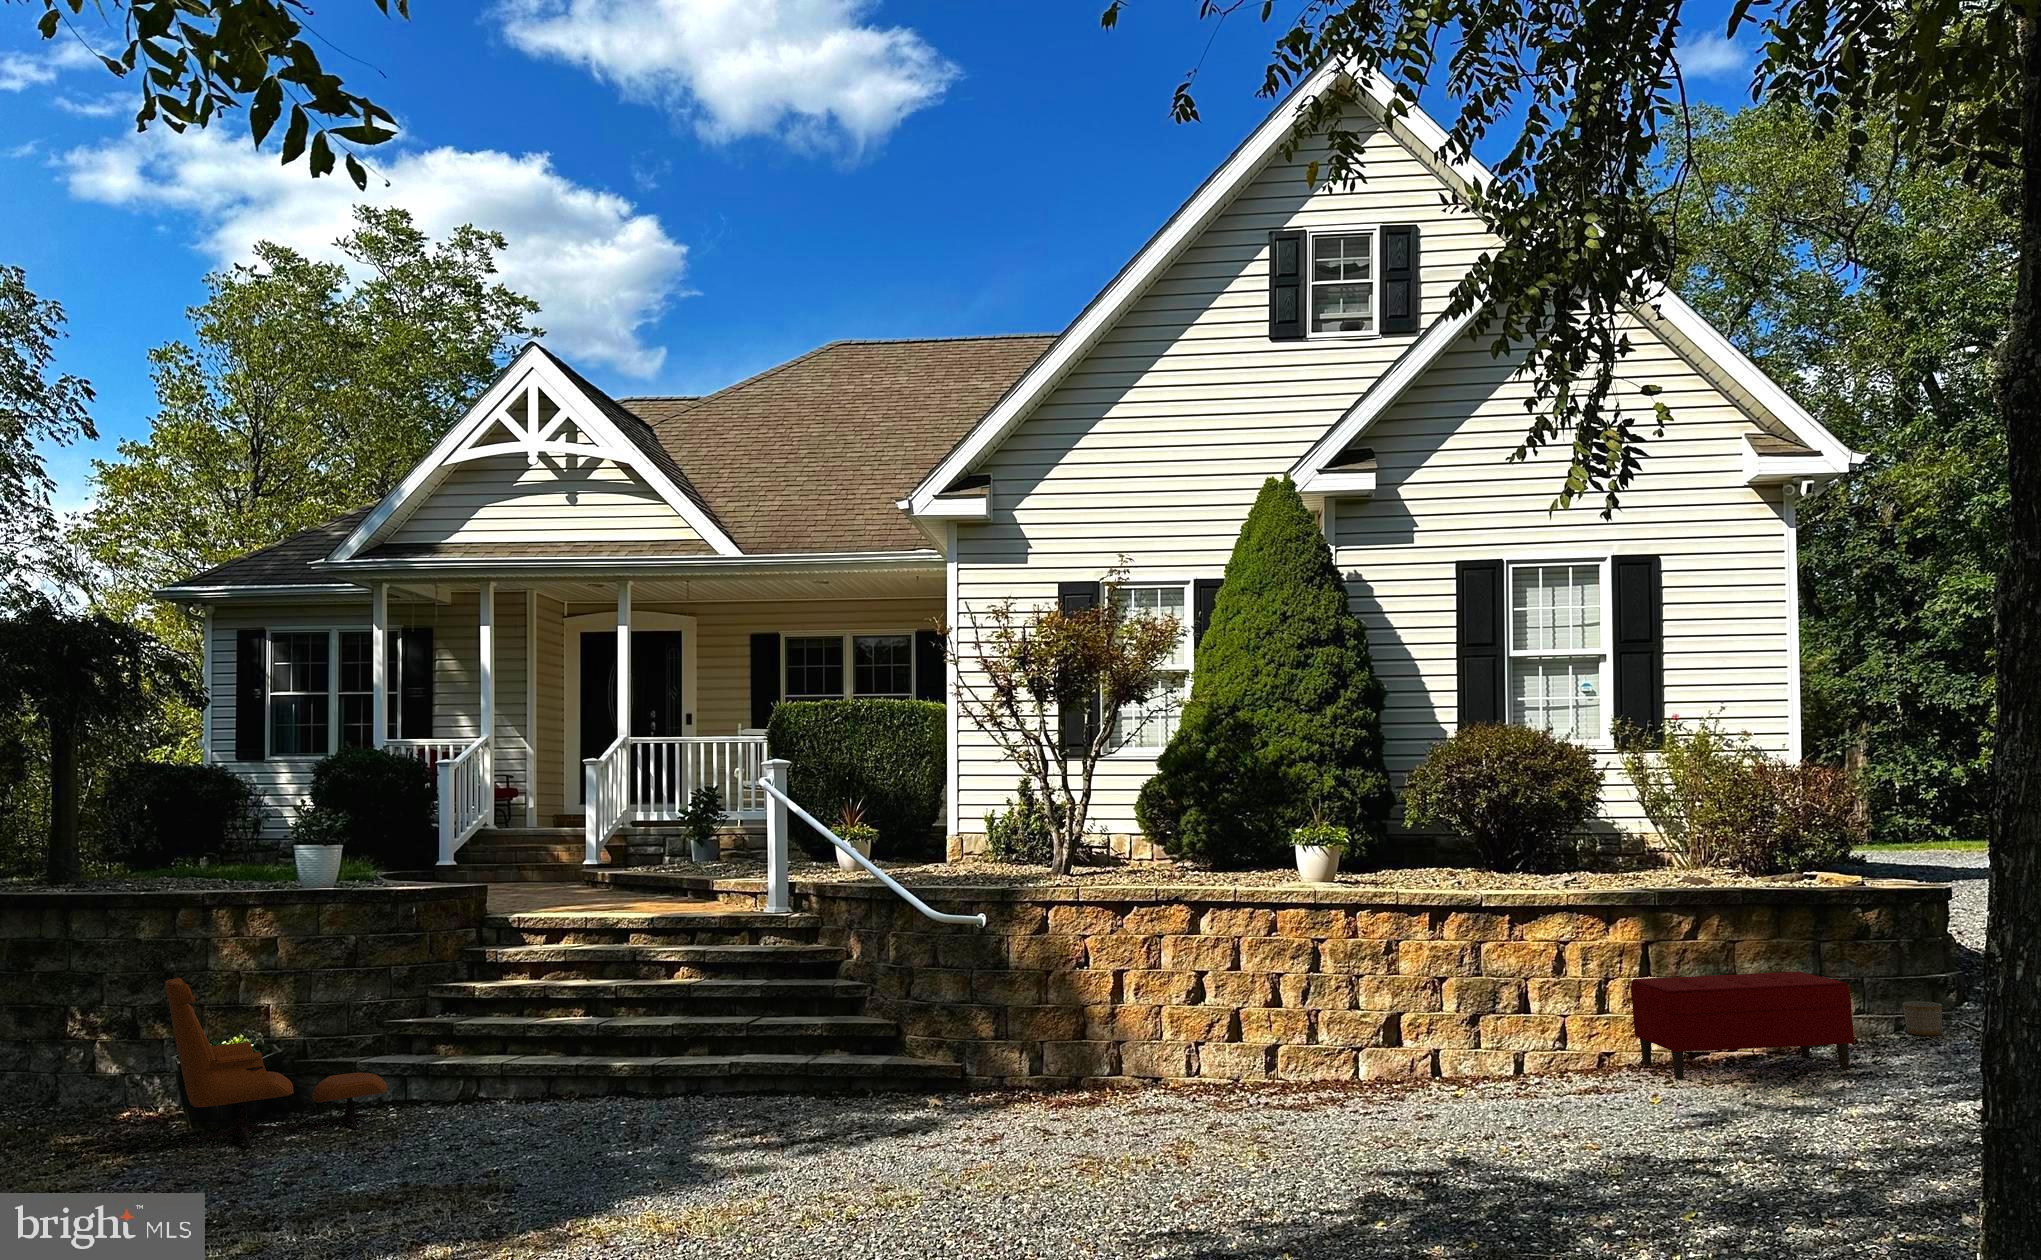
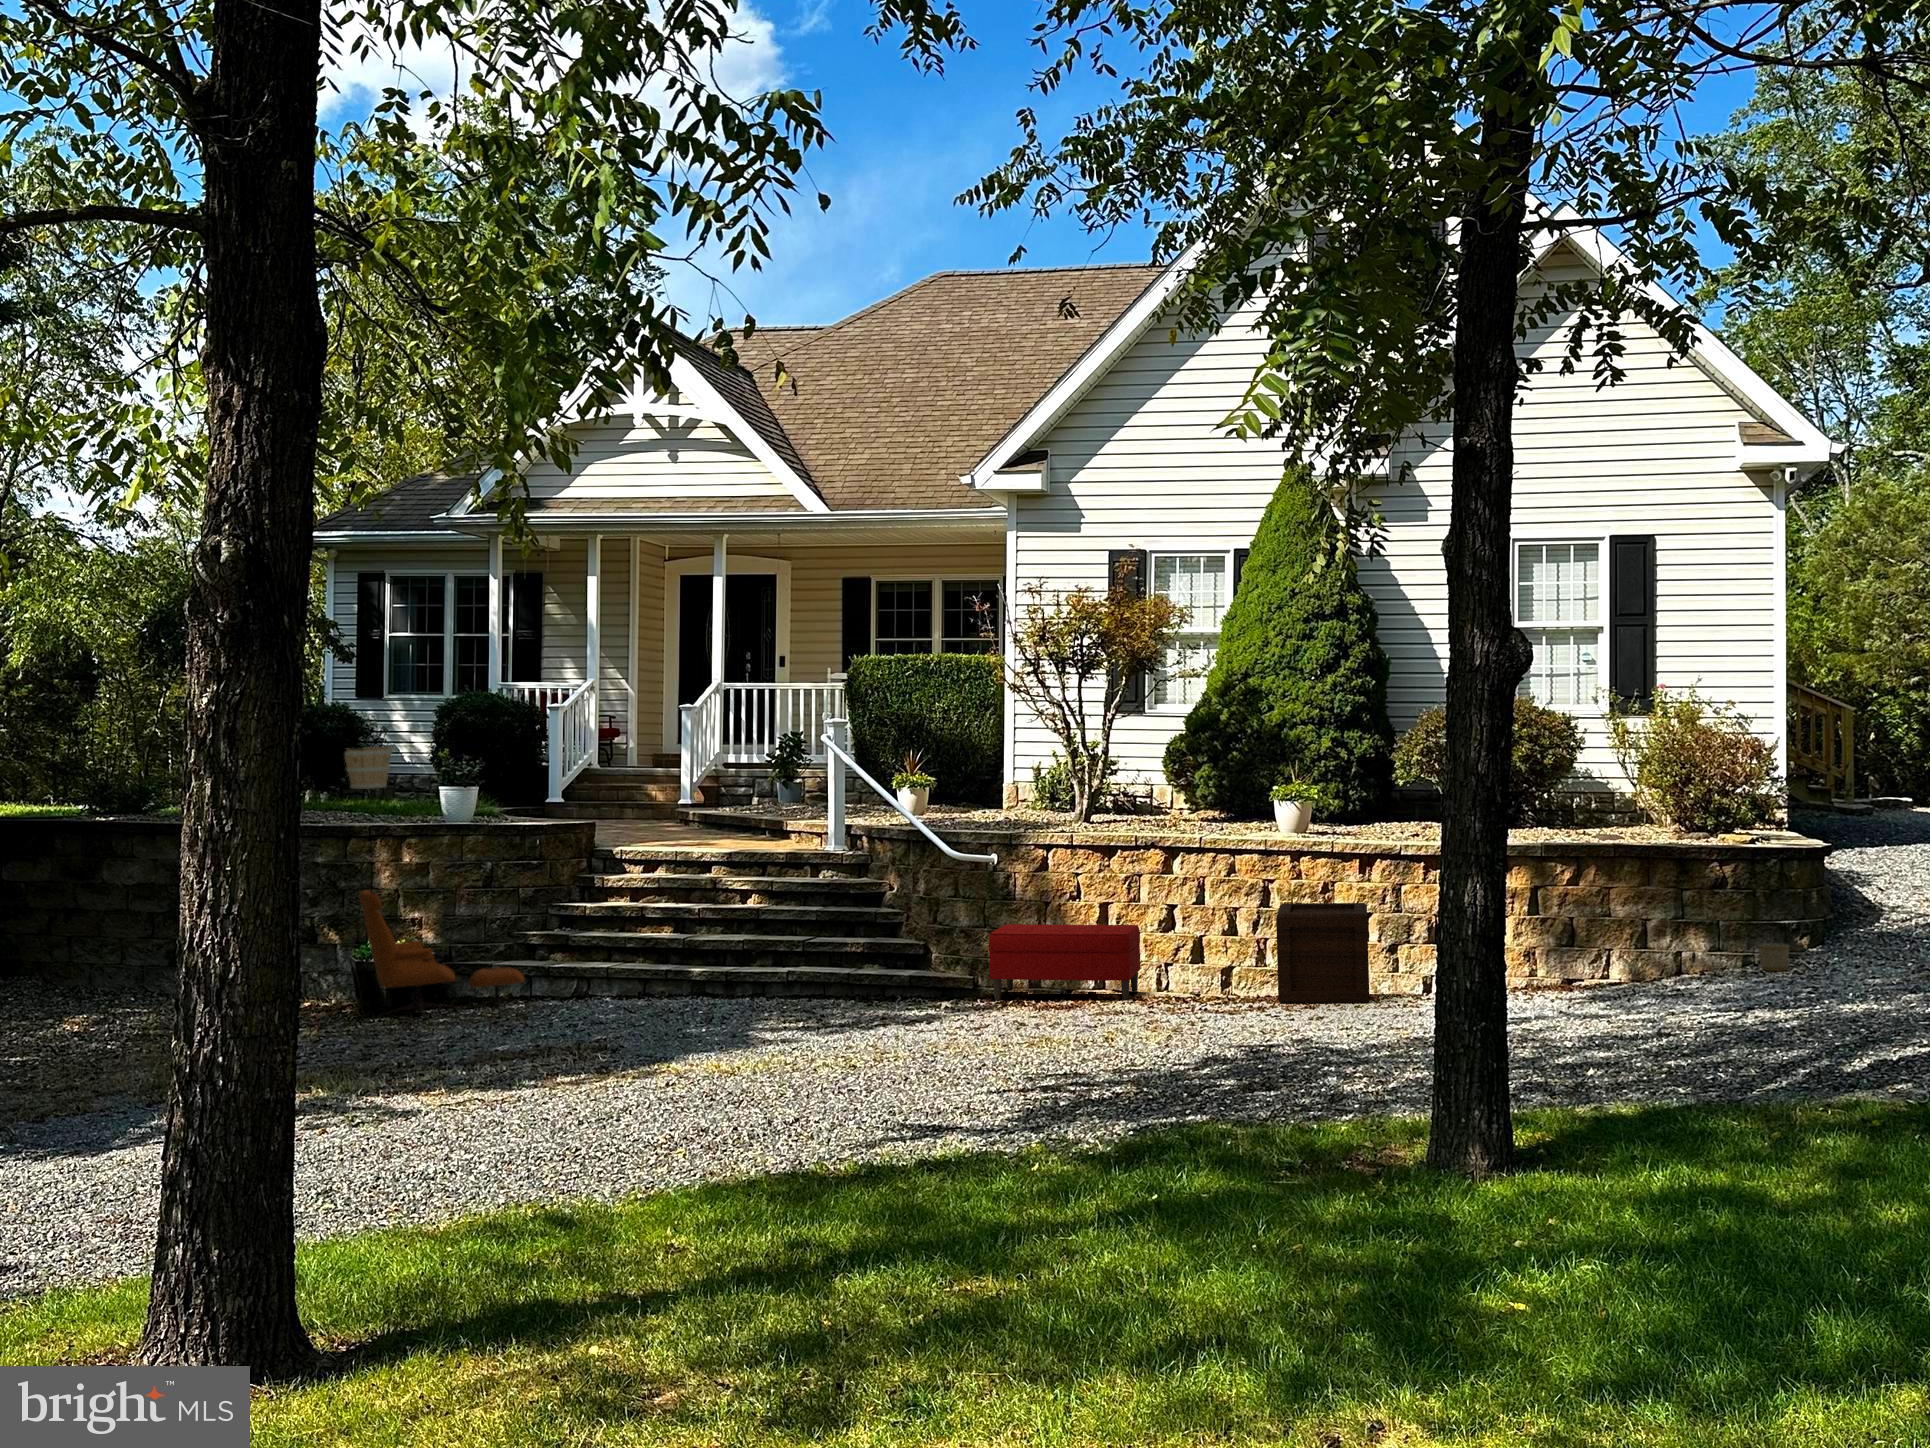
wooden bucket: none [200,811,259,859] -> present [345,747,392,789]
wooden crate: none [1336,965,1470,1095] -> present [1276,903,1370,1004]
bench: present [1631,971,1854,1079] -> present [989,924,1140,1001]

